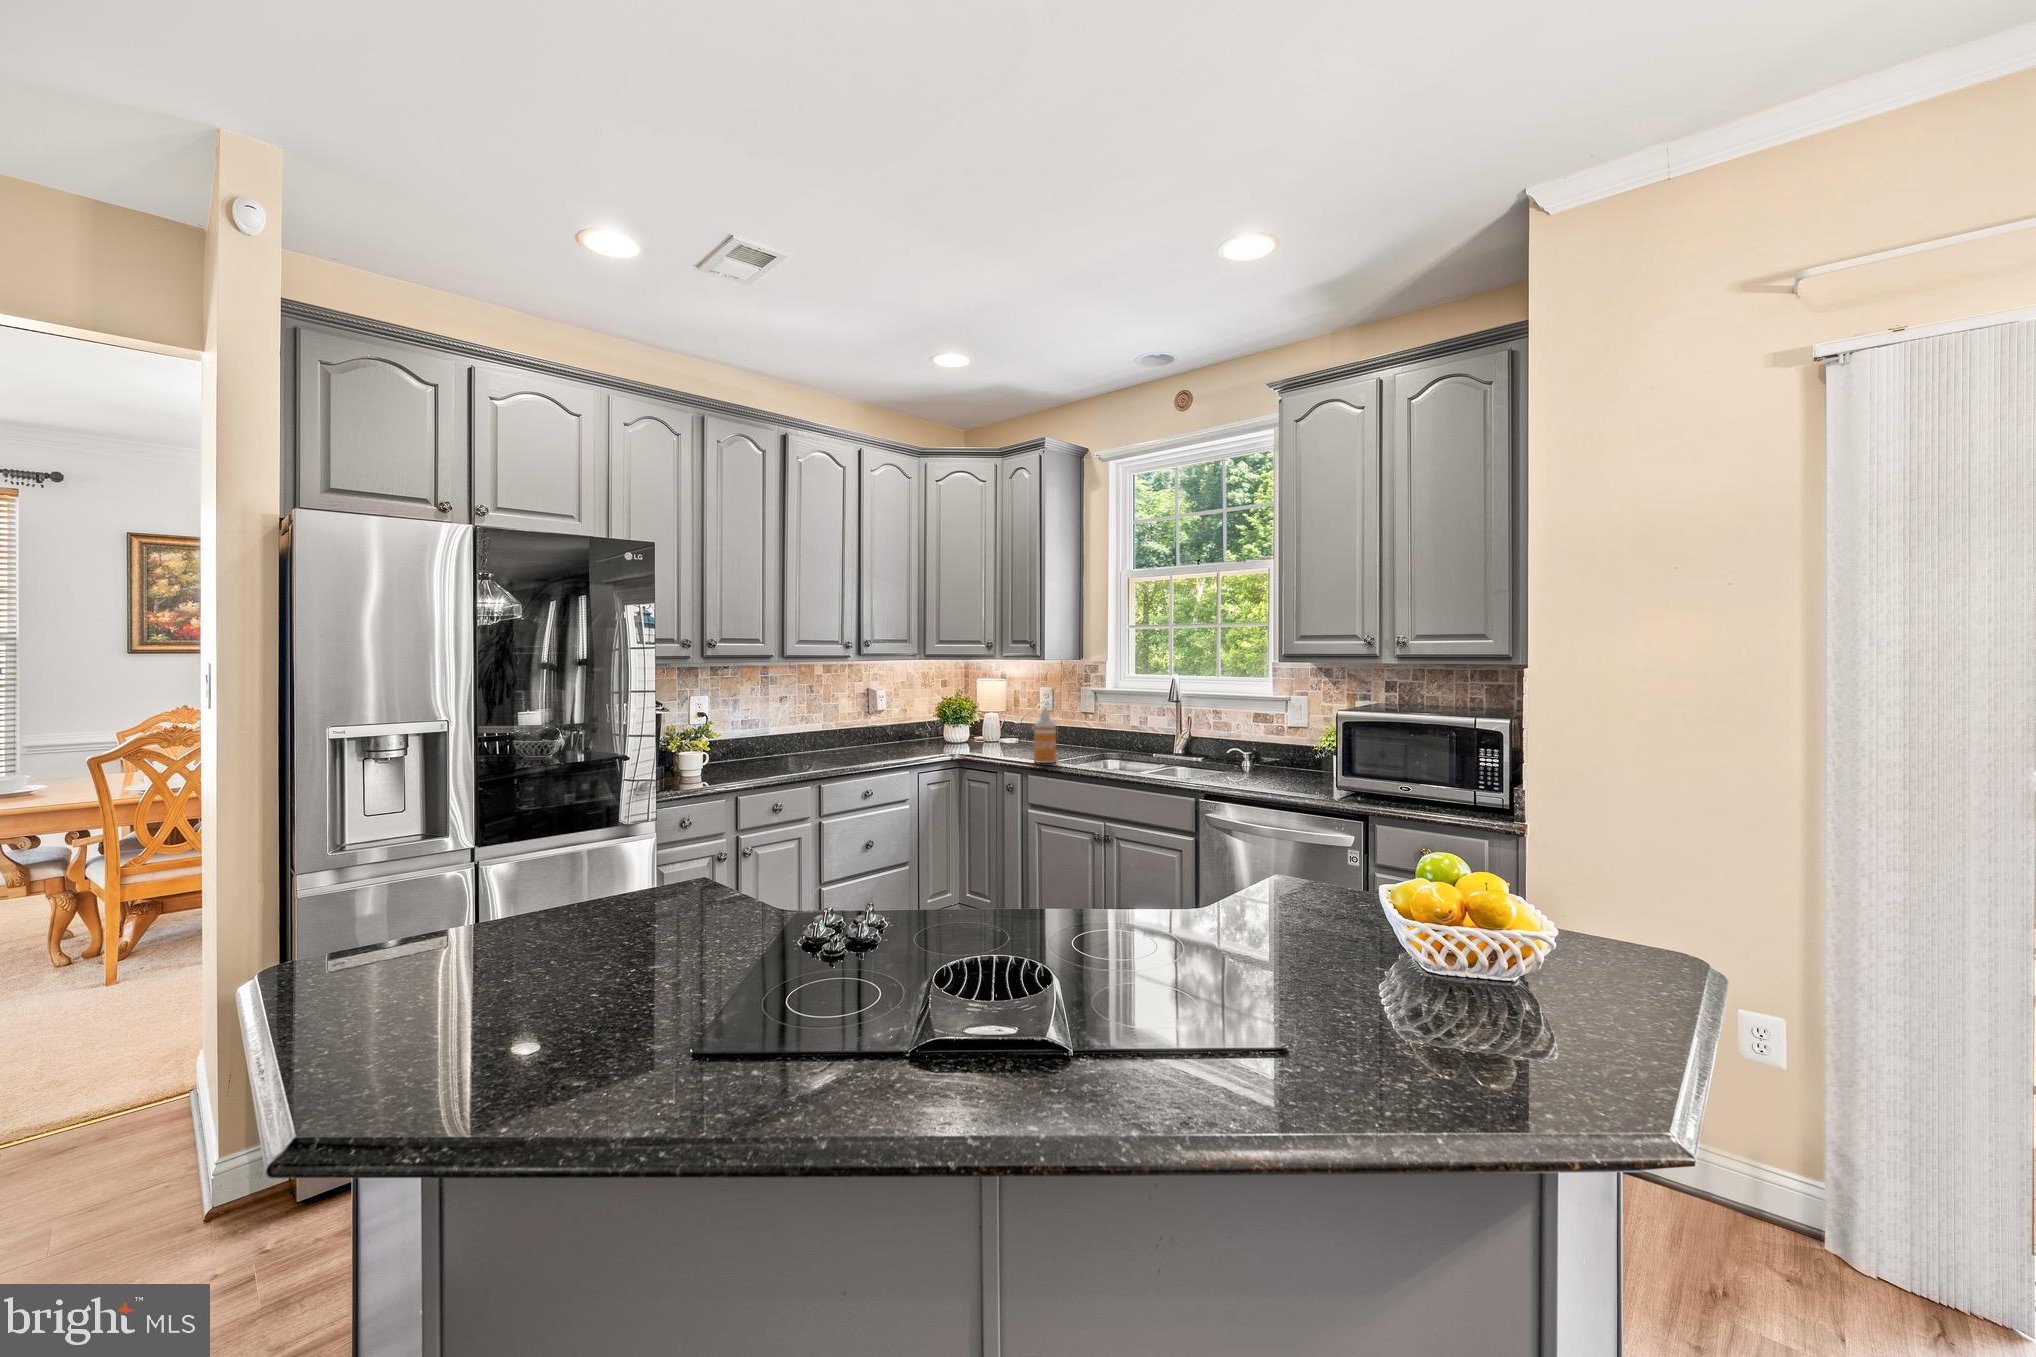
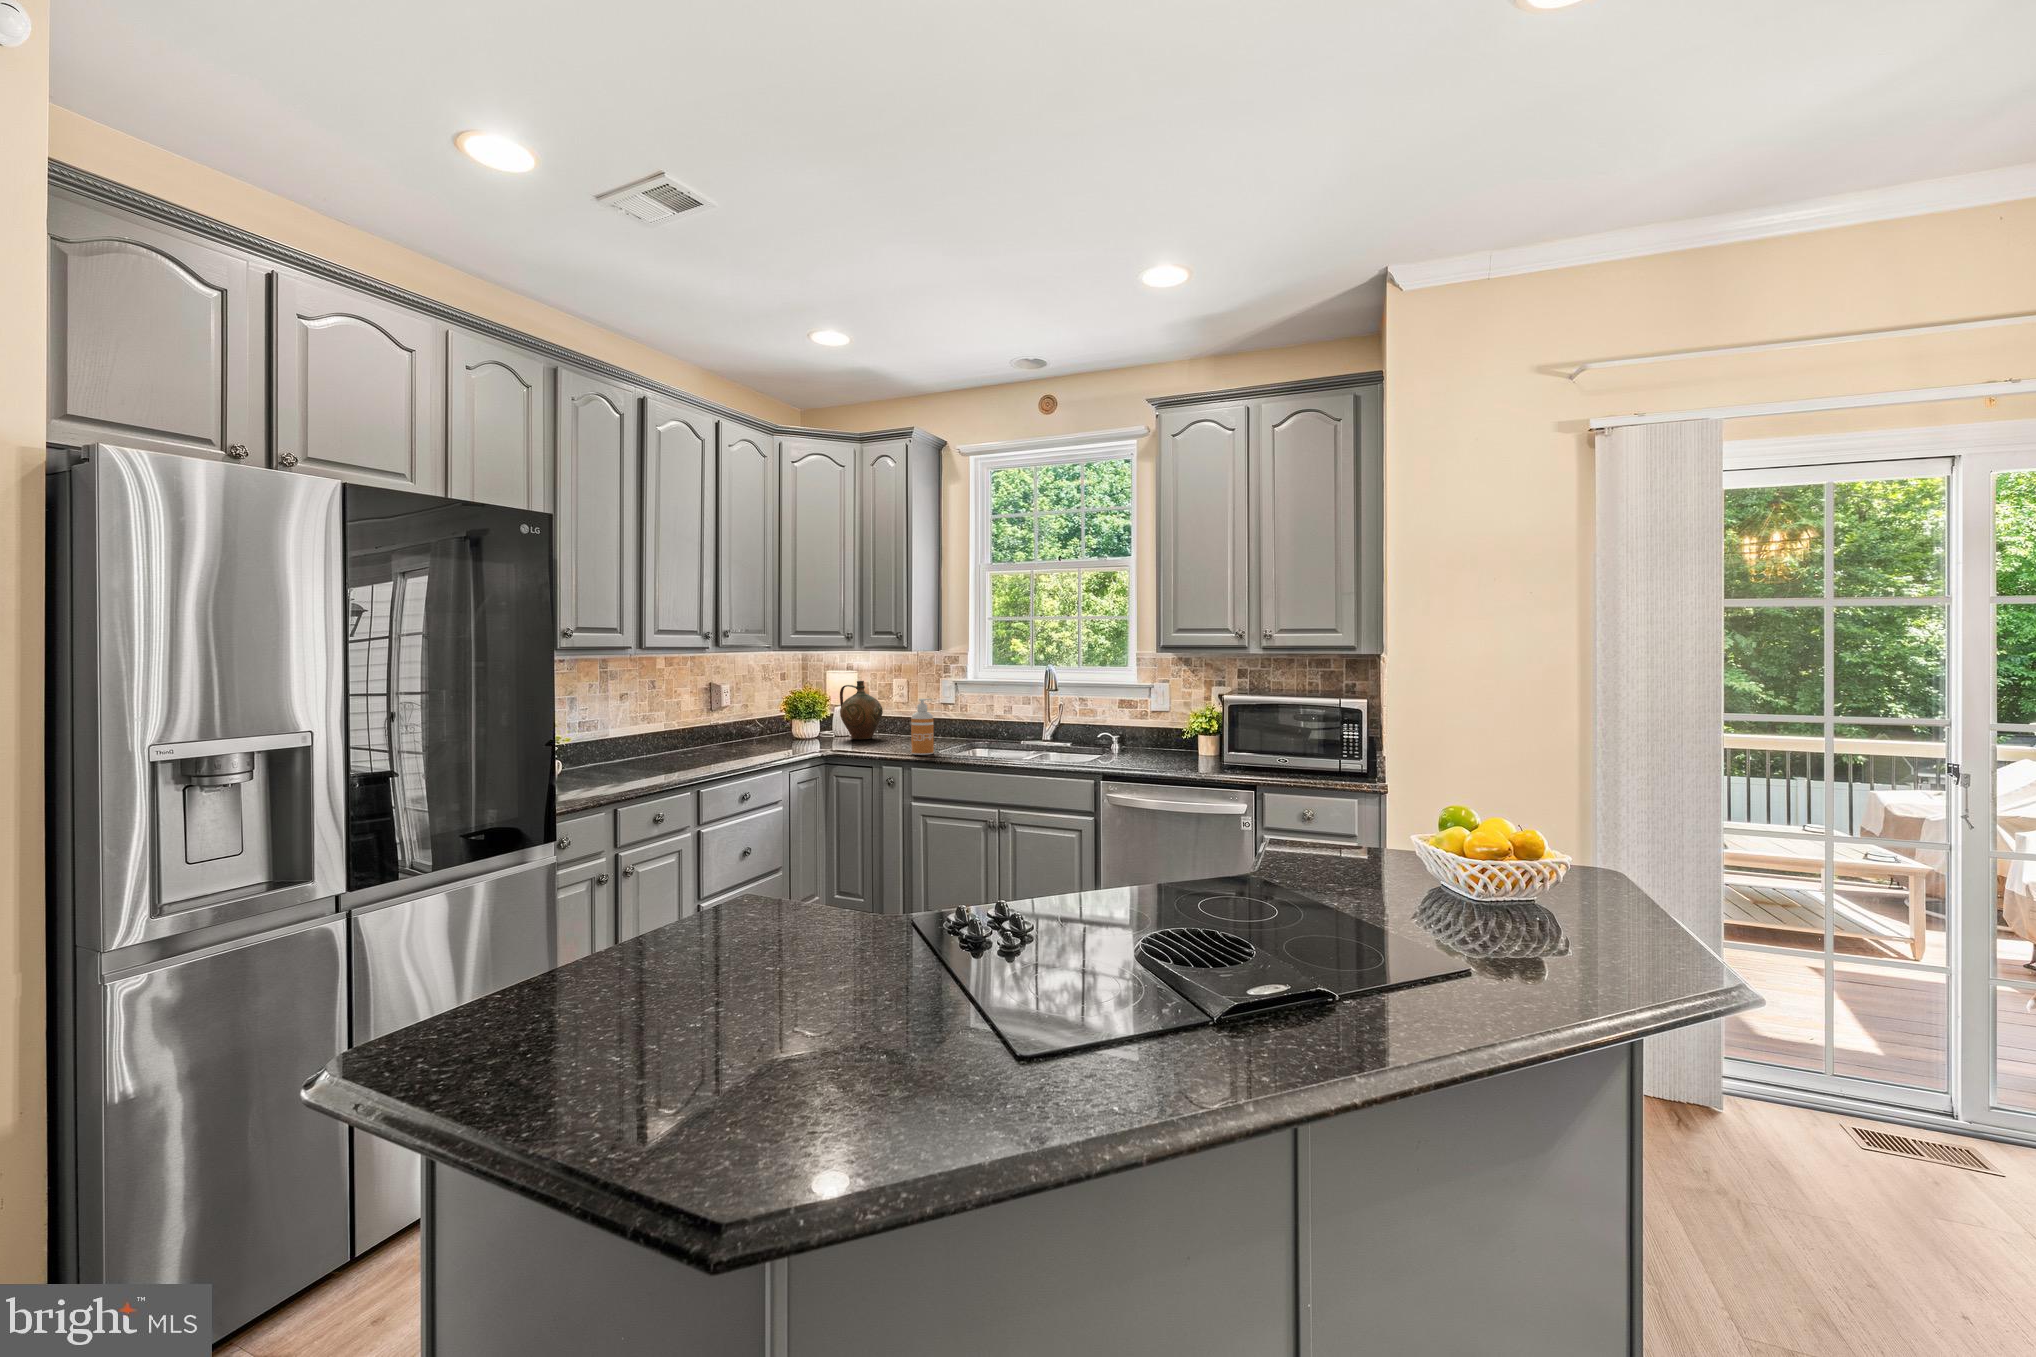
ceramic jug: none [986,688,1028,745] -> present [840,681,883,739]

